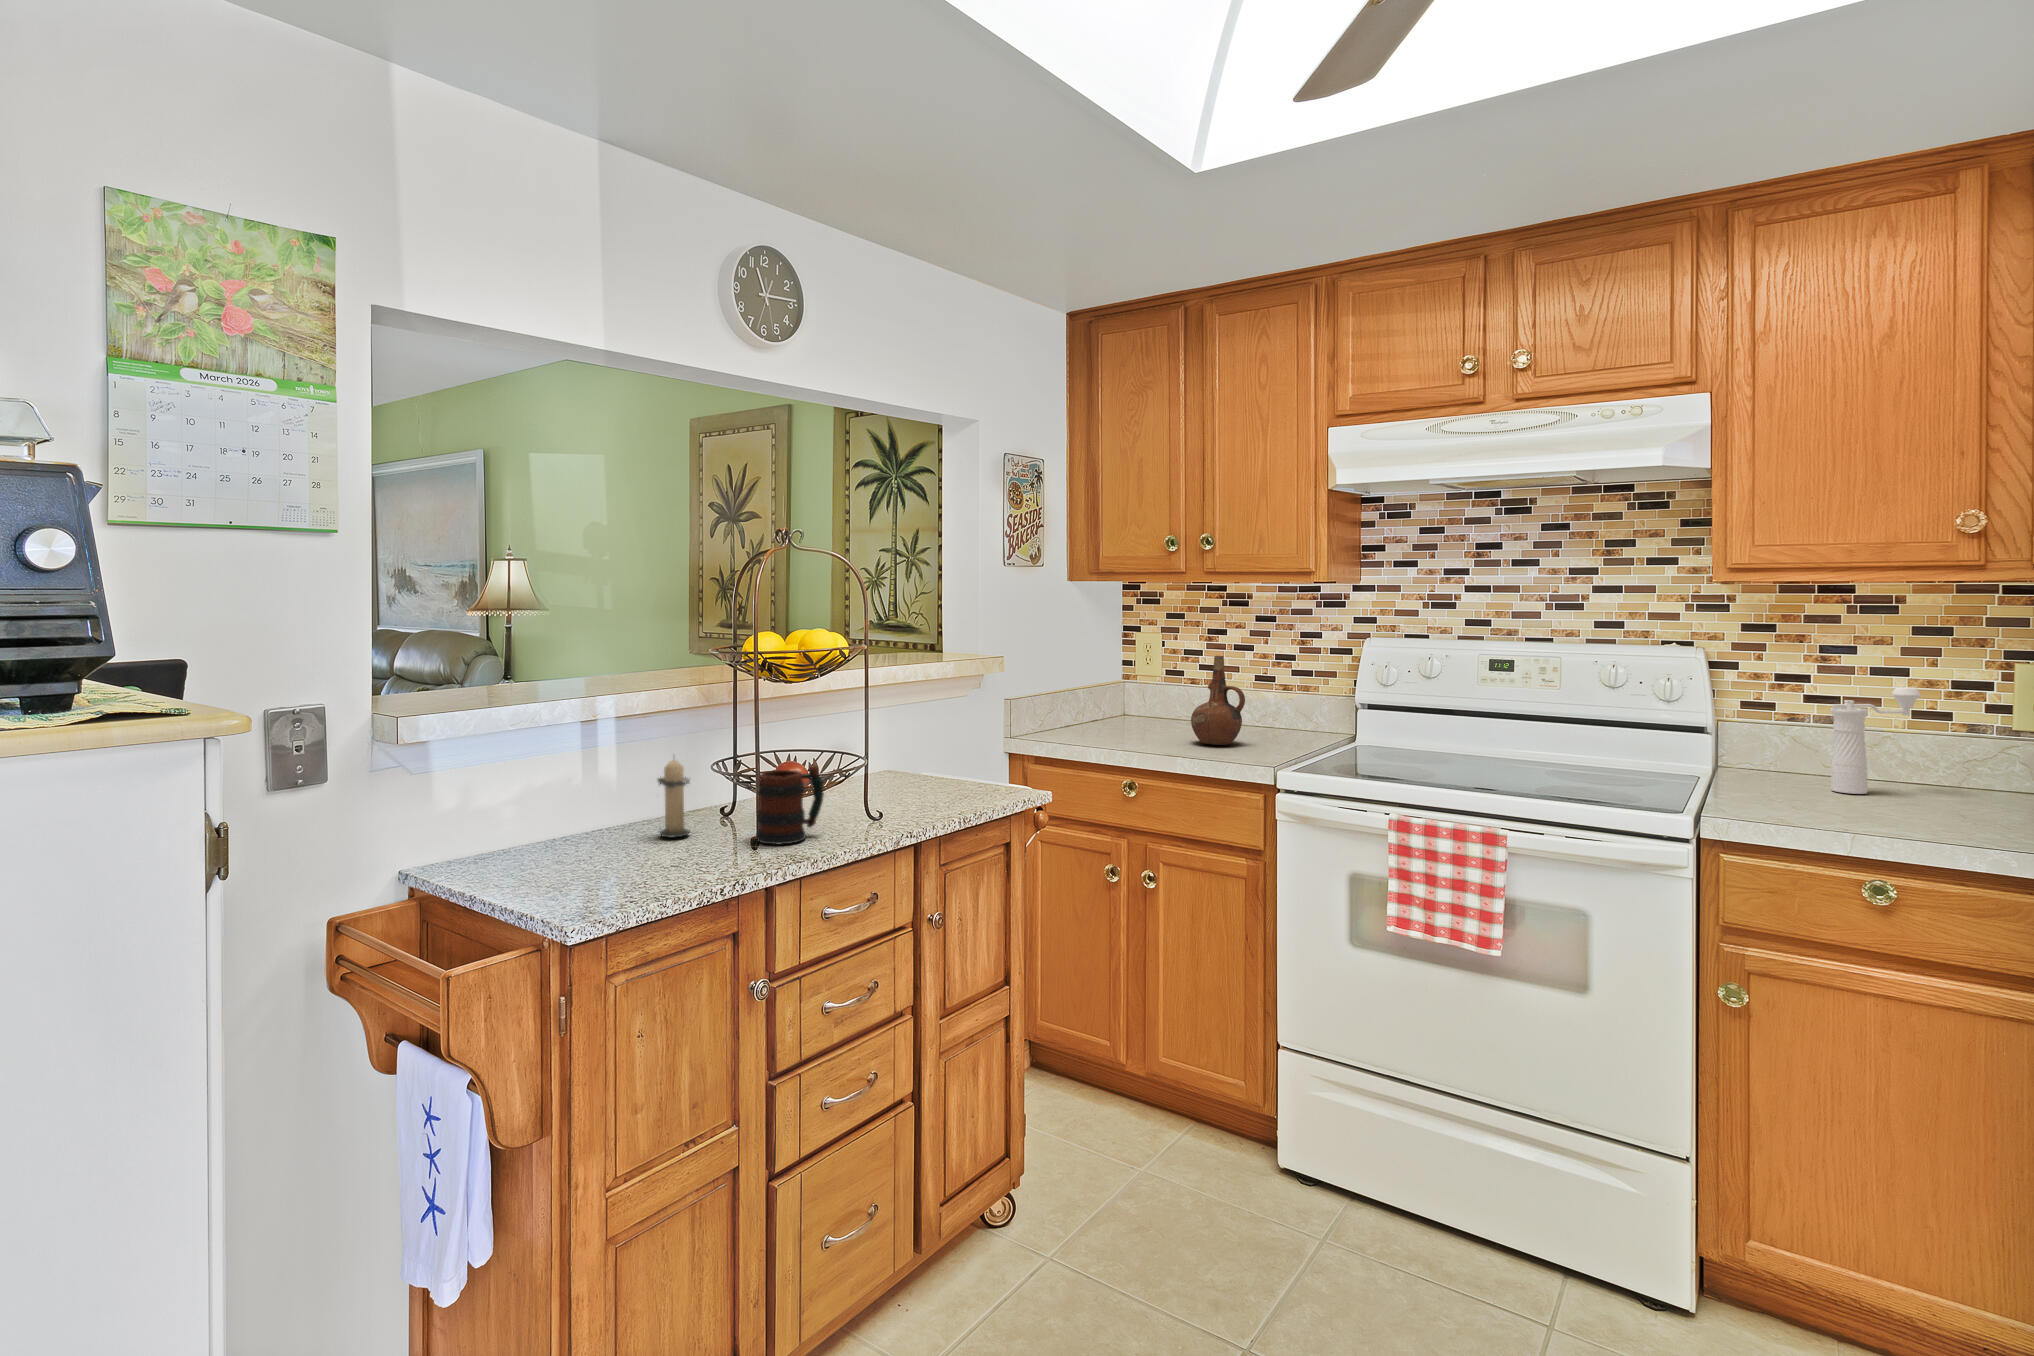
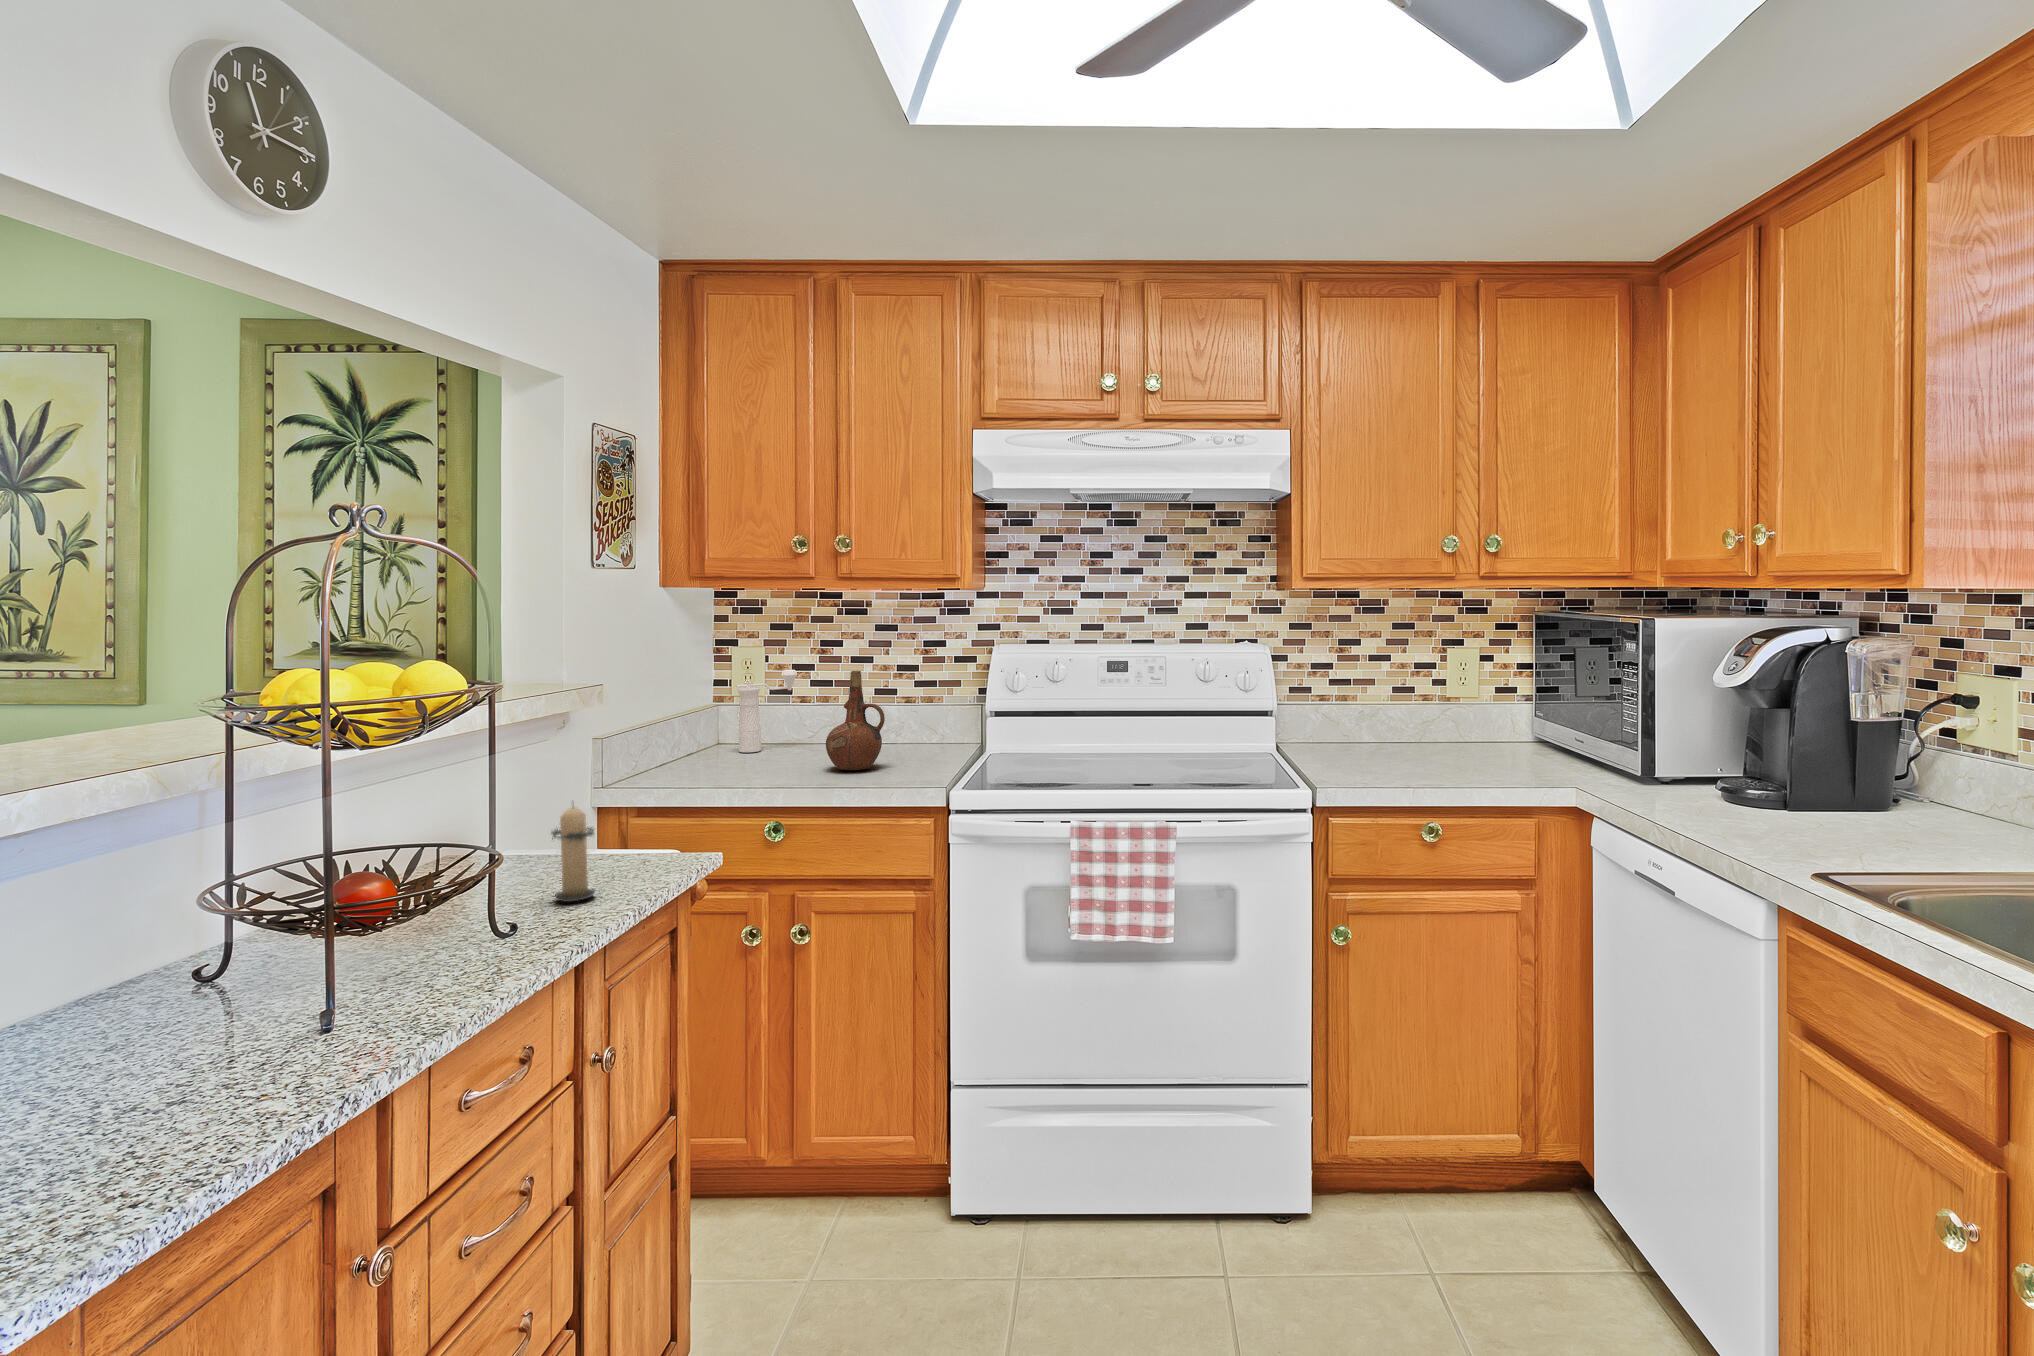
pepper mill: present [1830,688,1921,794] -> present [737,670,798,752]
candle: present [658,760,690,837] -> present [552,806,595,902]
mug: present [757,765,824,844] -> none [321,878,441,1018]

